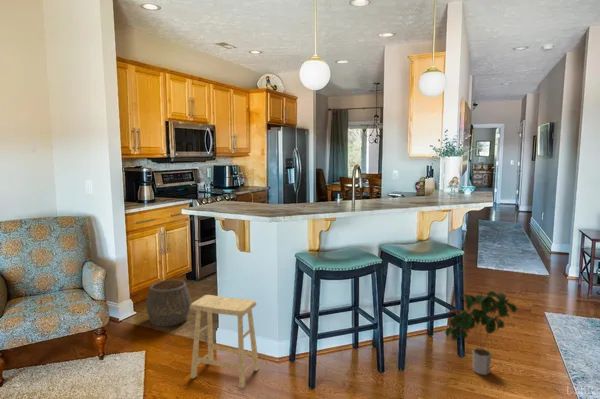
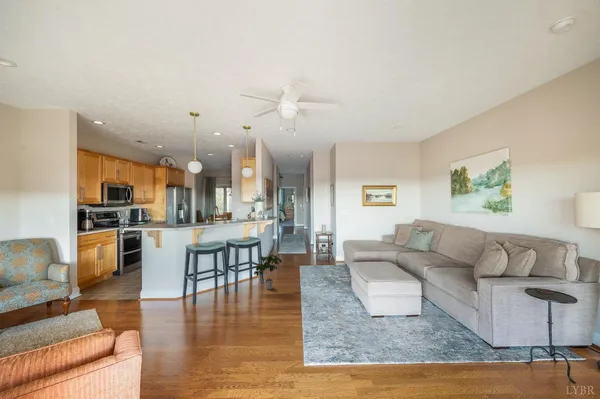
woven basket: present [146,280,191,326] -> none [91,271,122,298]
footstool: present [190,295,259,388] -> none [128,269,167,313]

